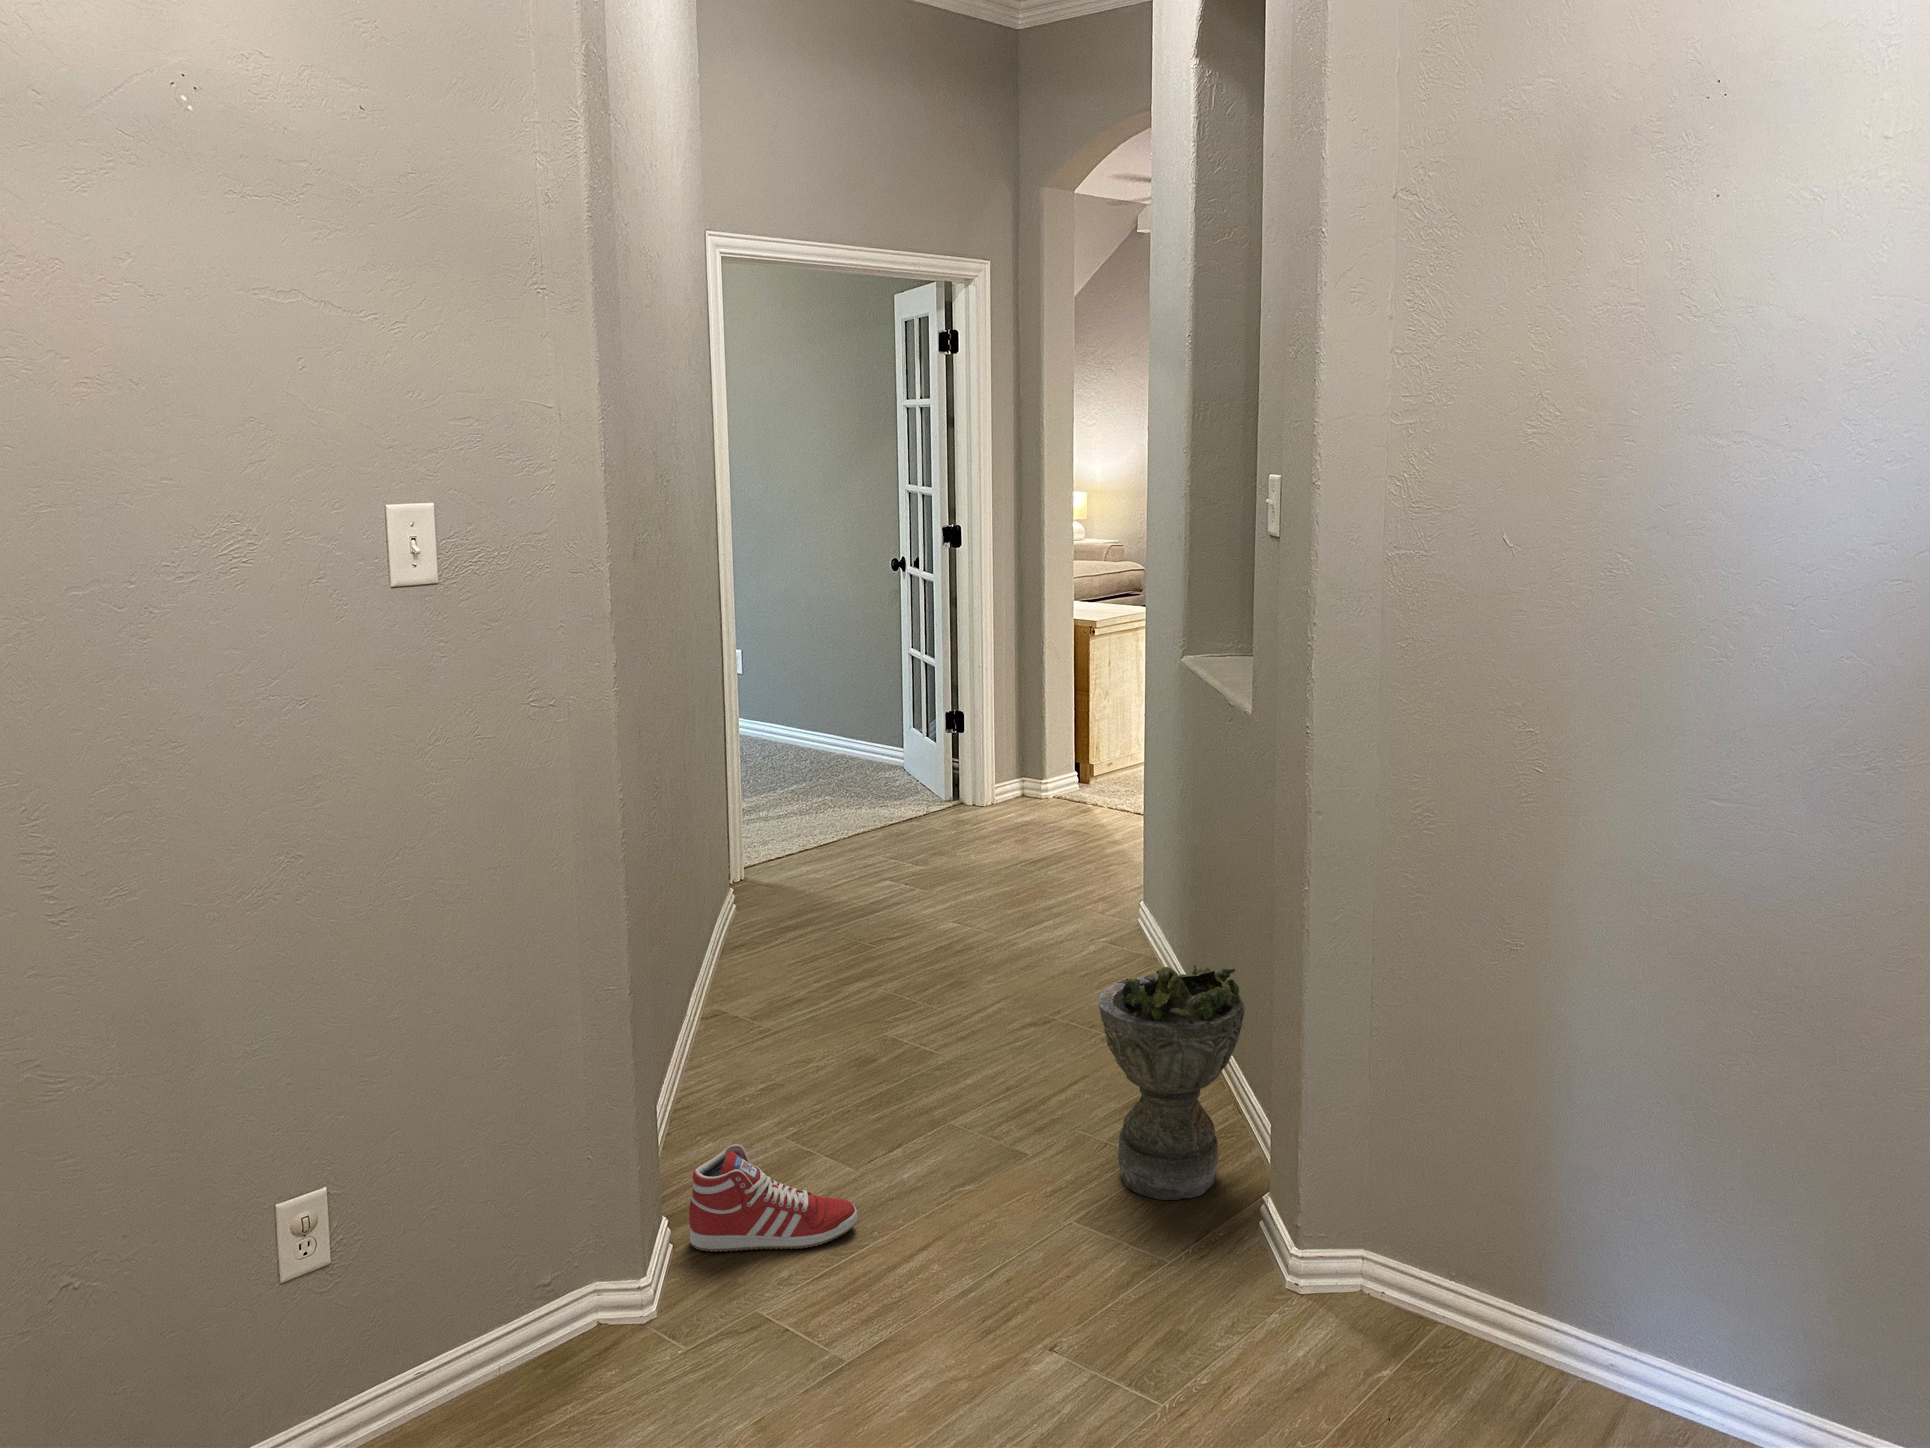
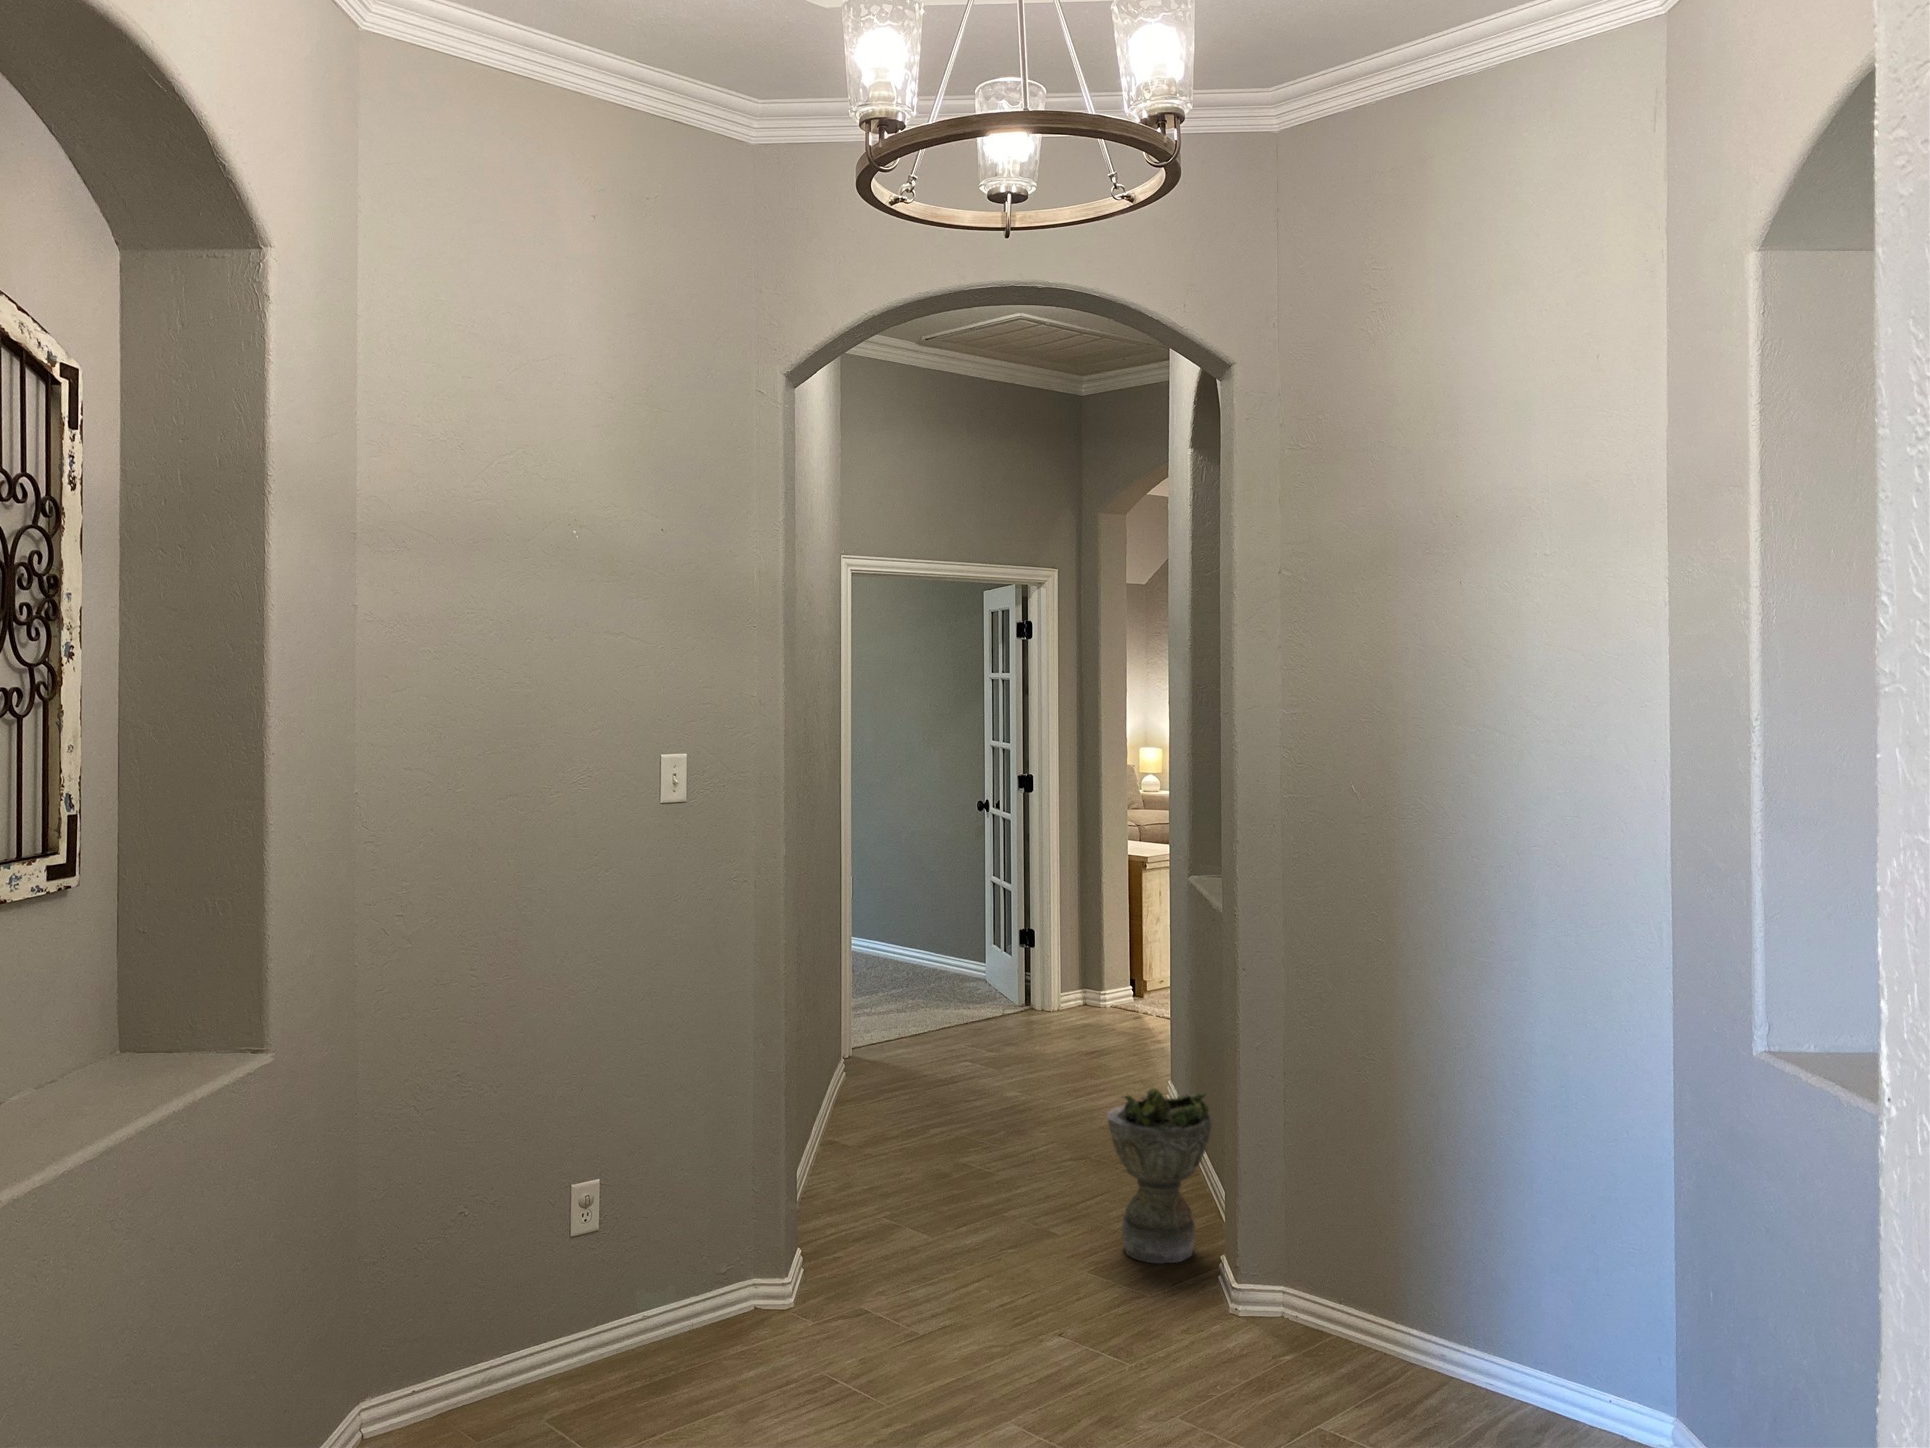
sneaker: present [689,1144,857,1252] -> none [814,1203,932,1278]

